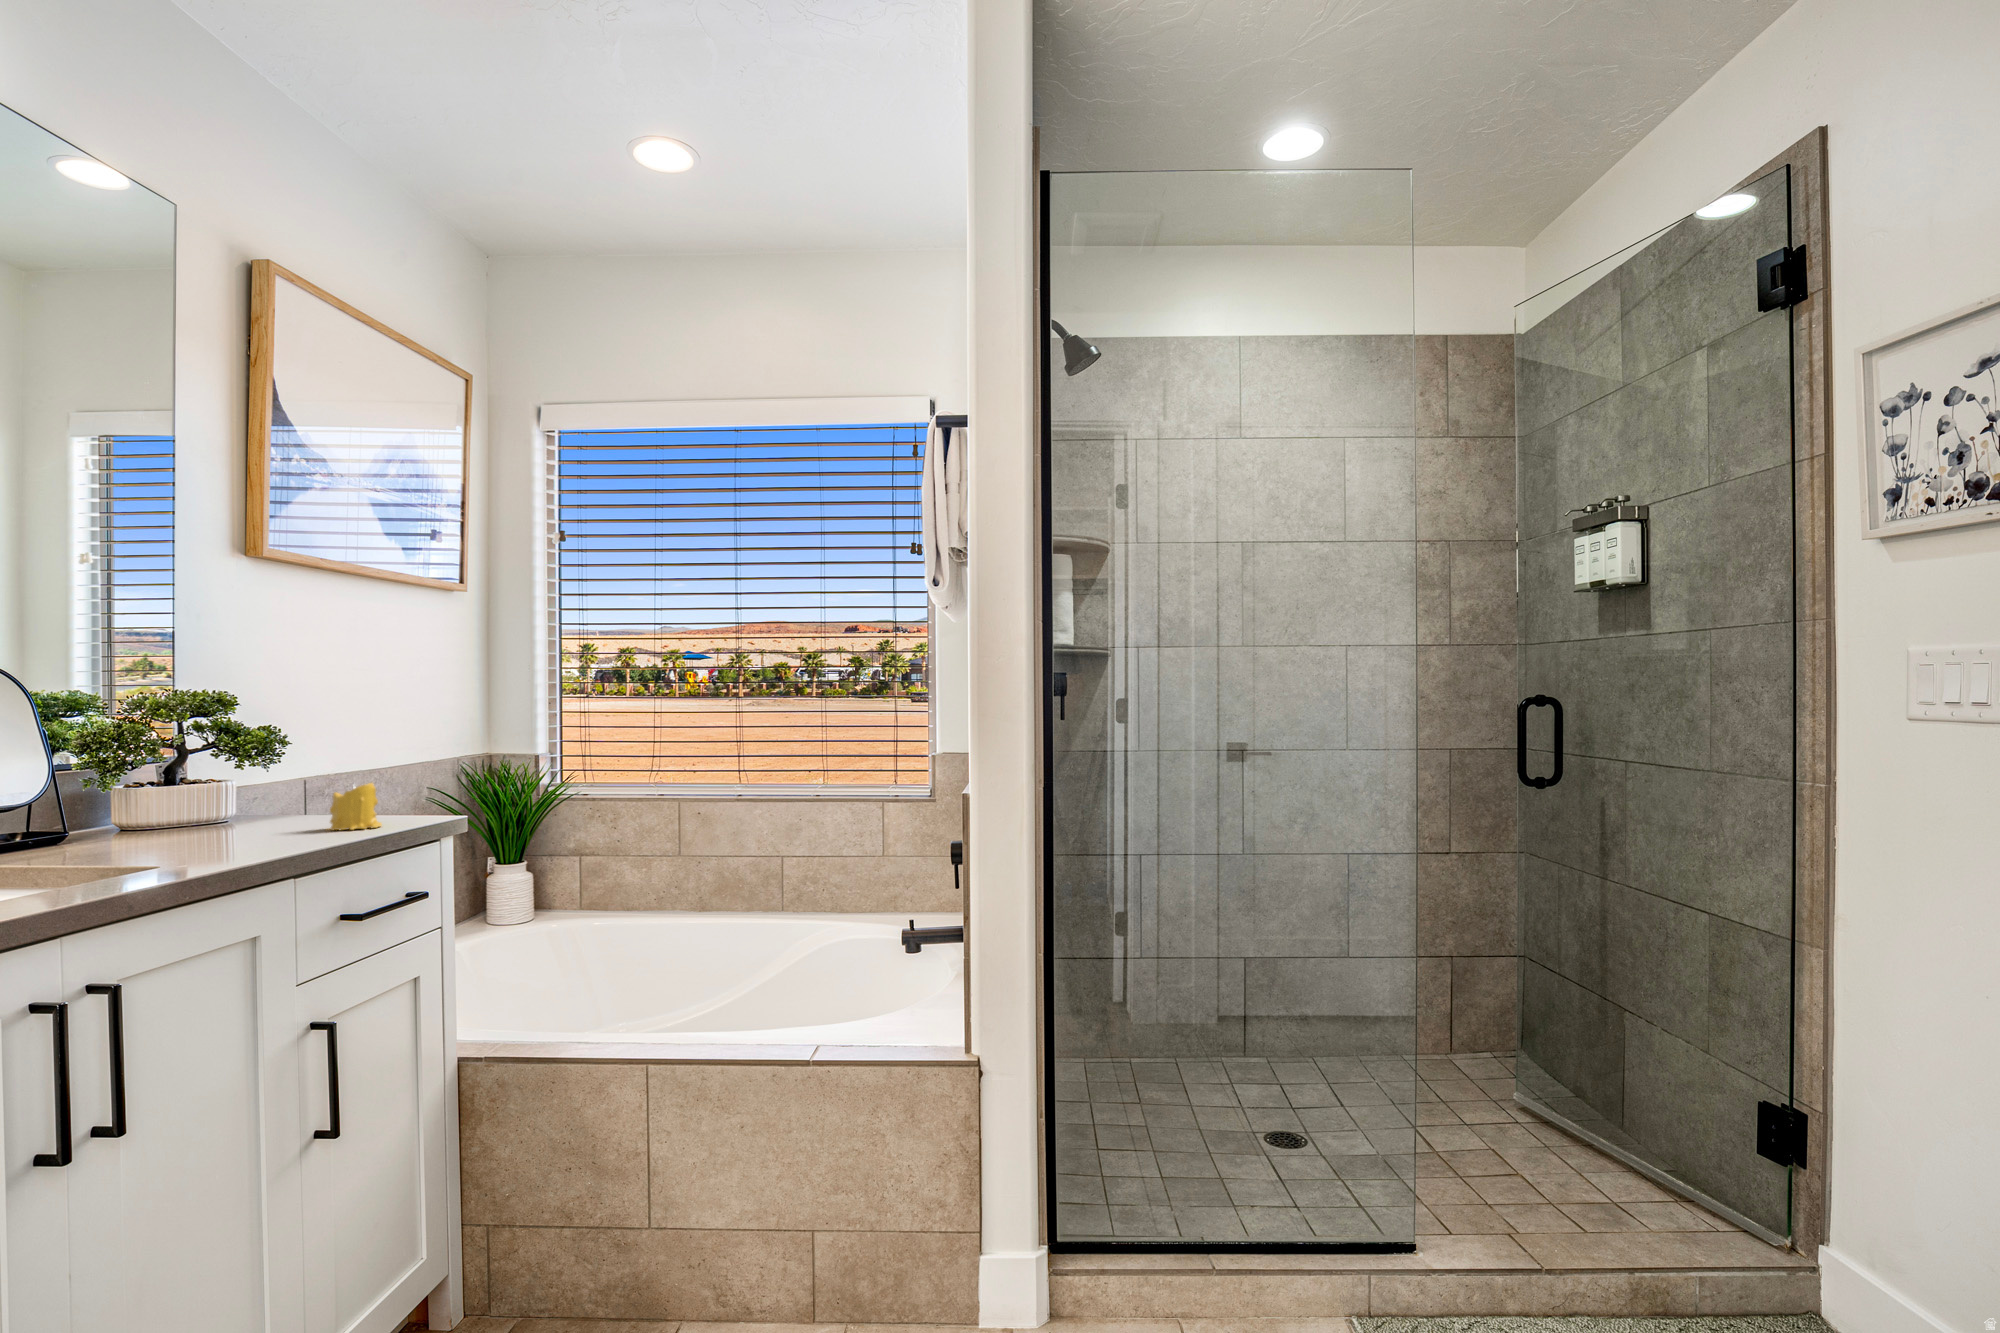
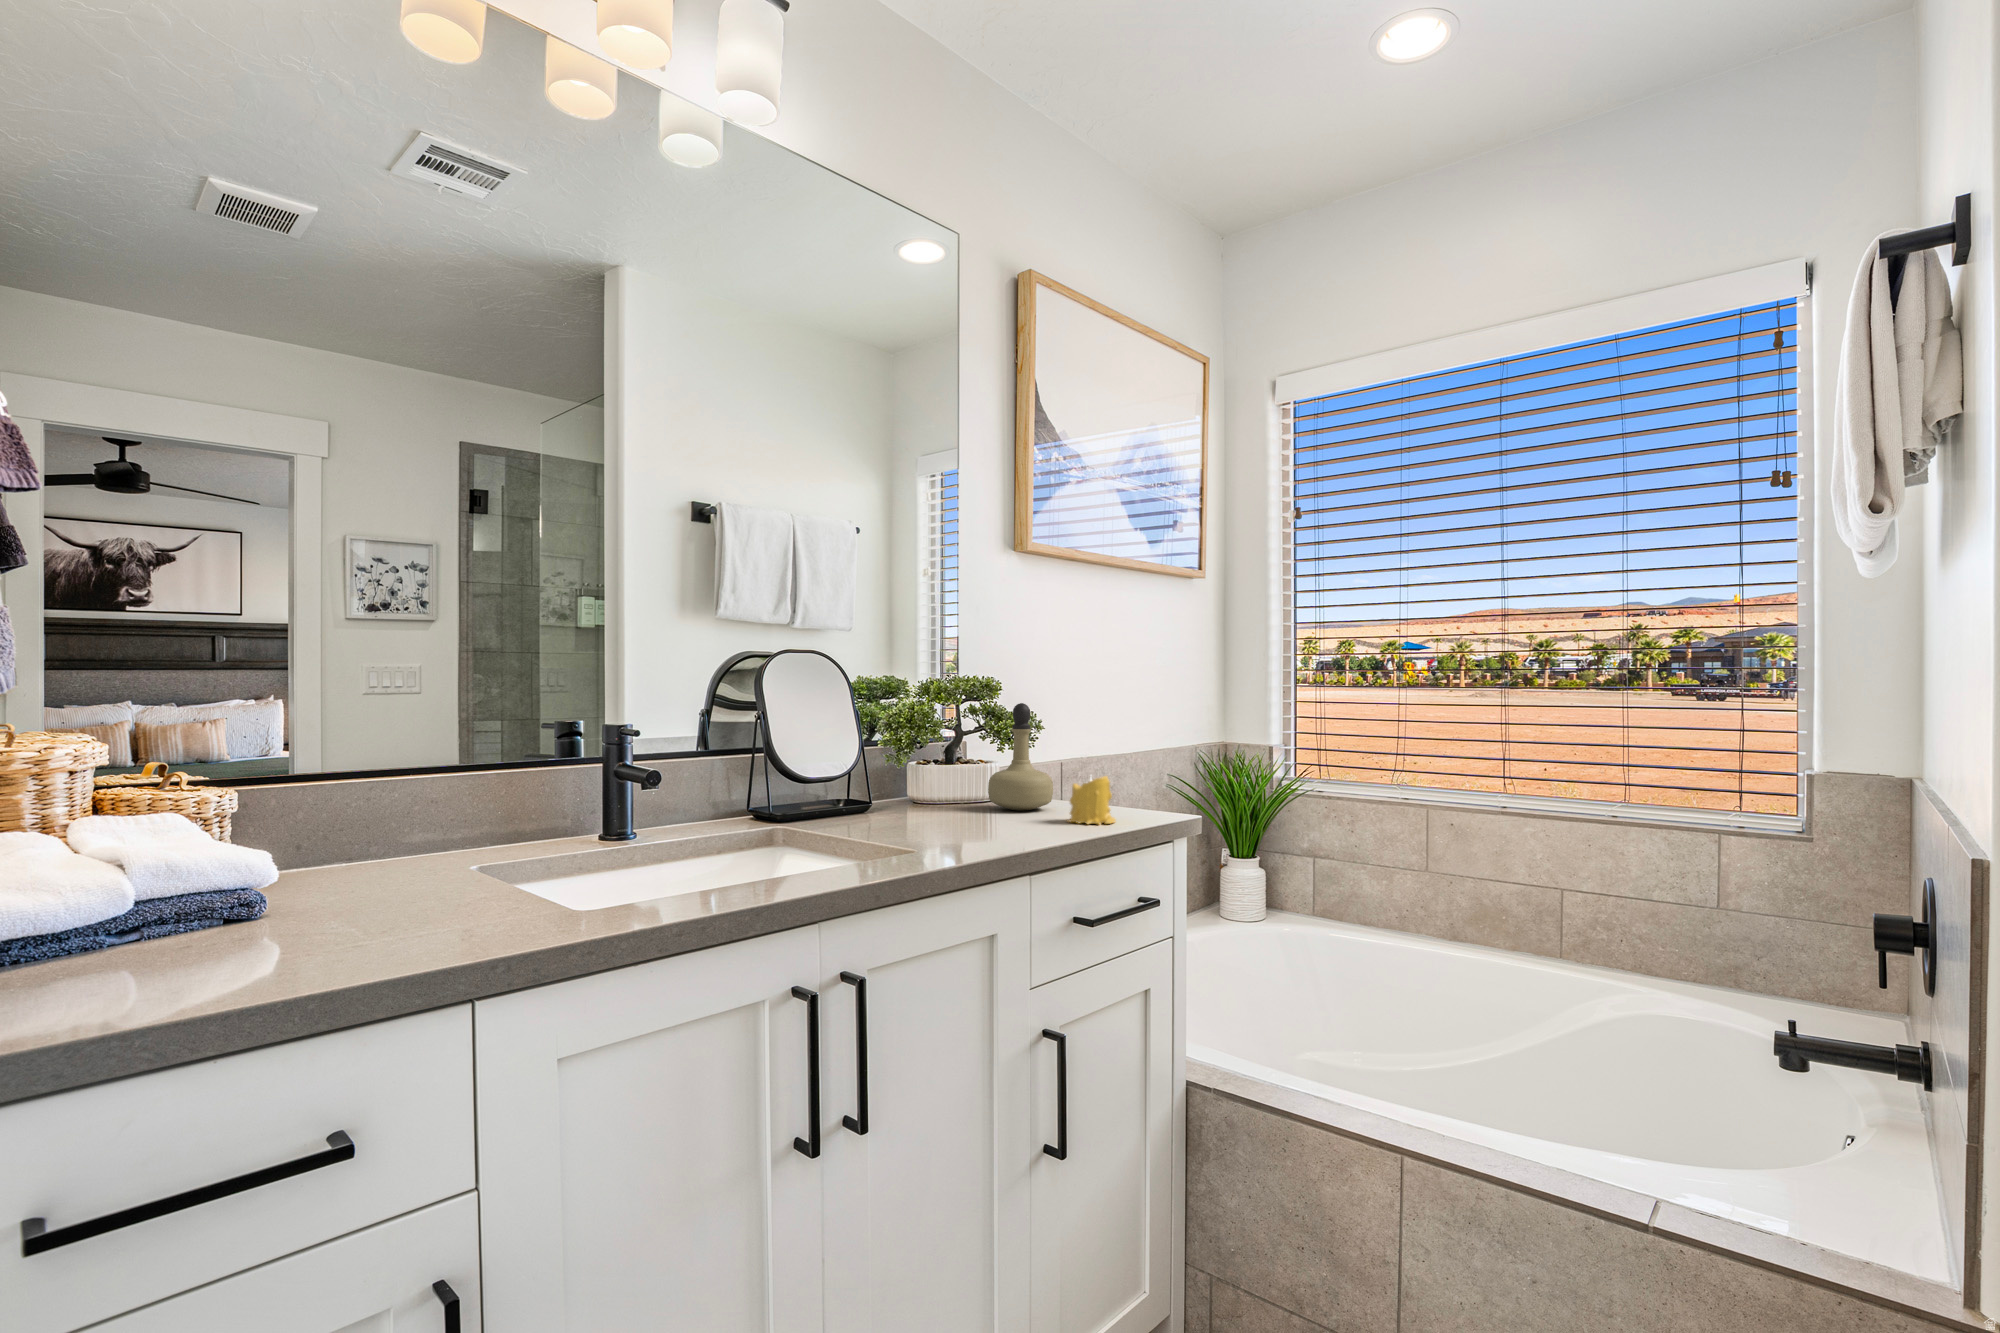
perfume bottle: none [224,717,306,827] -> present [988,703,1053,810]

